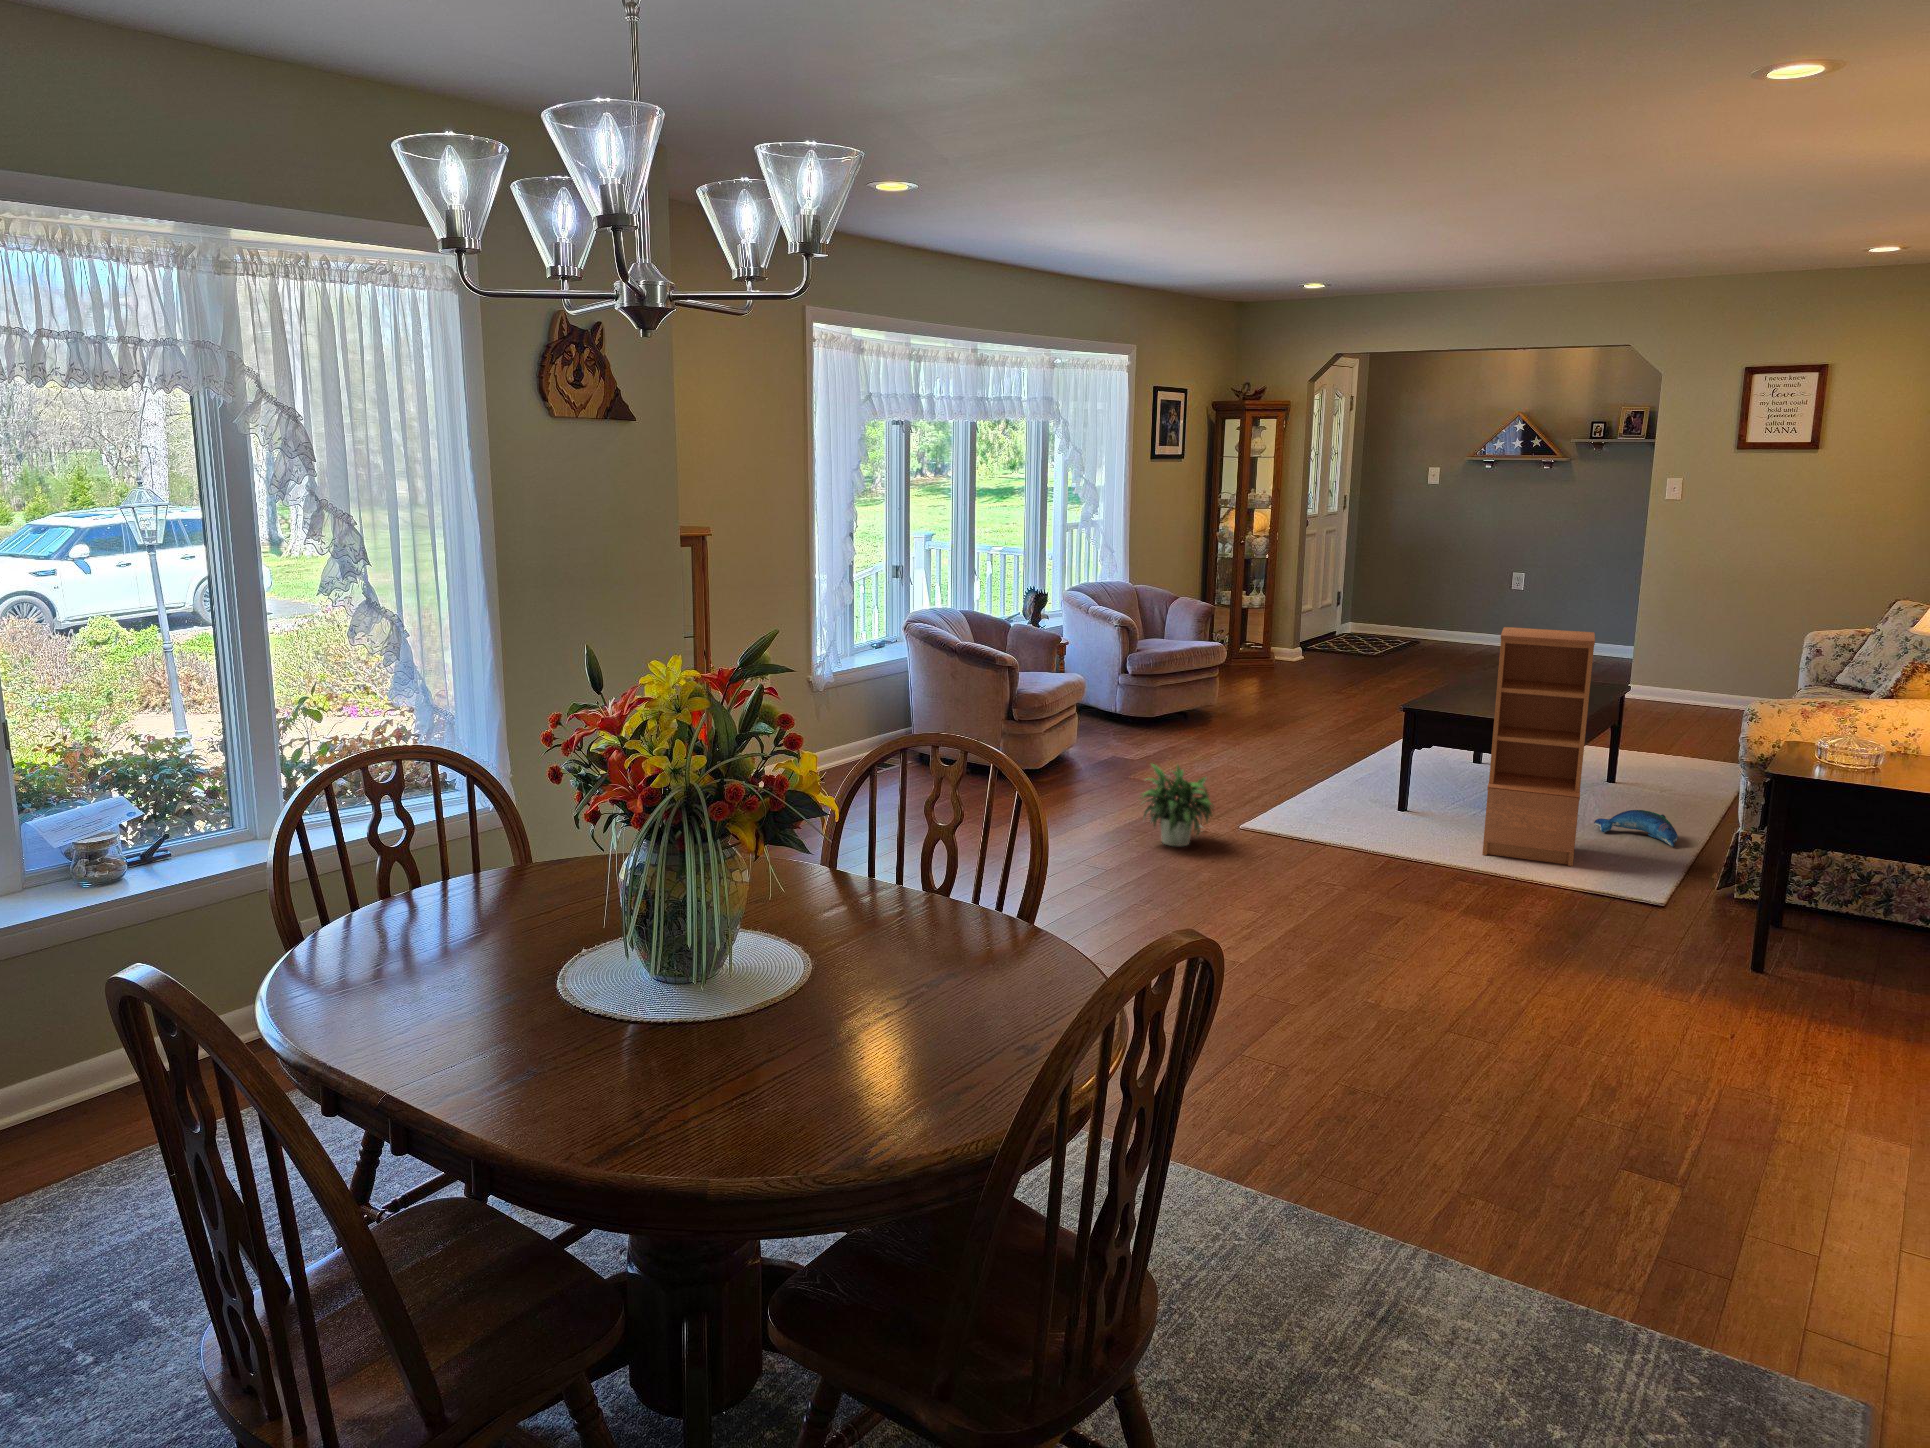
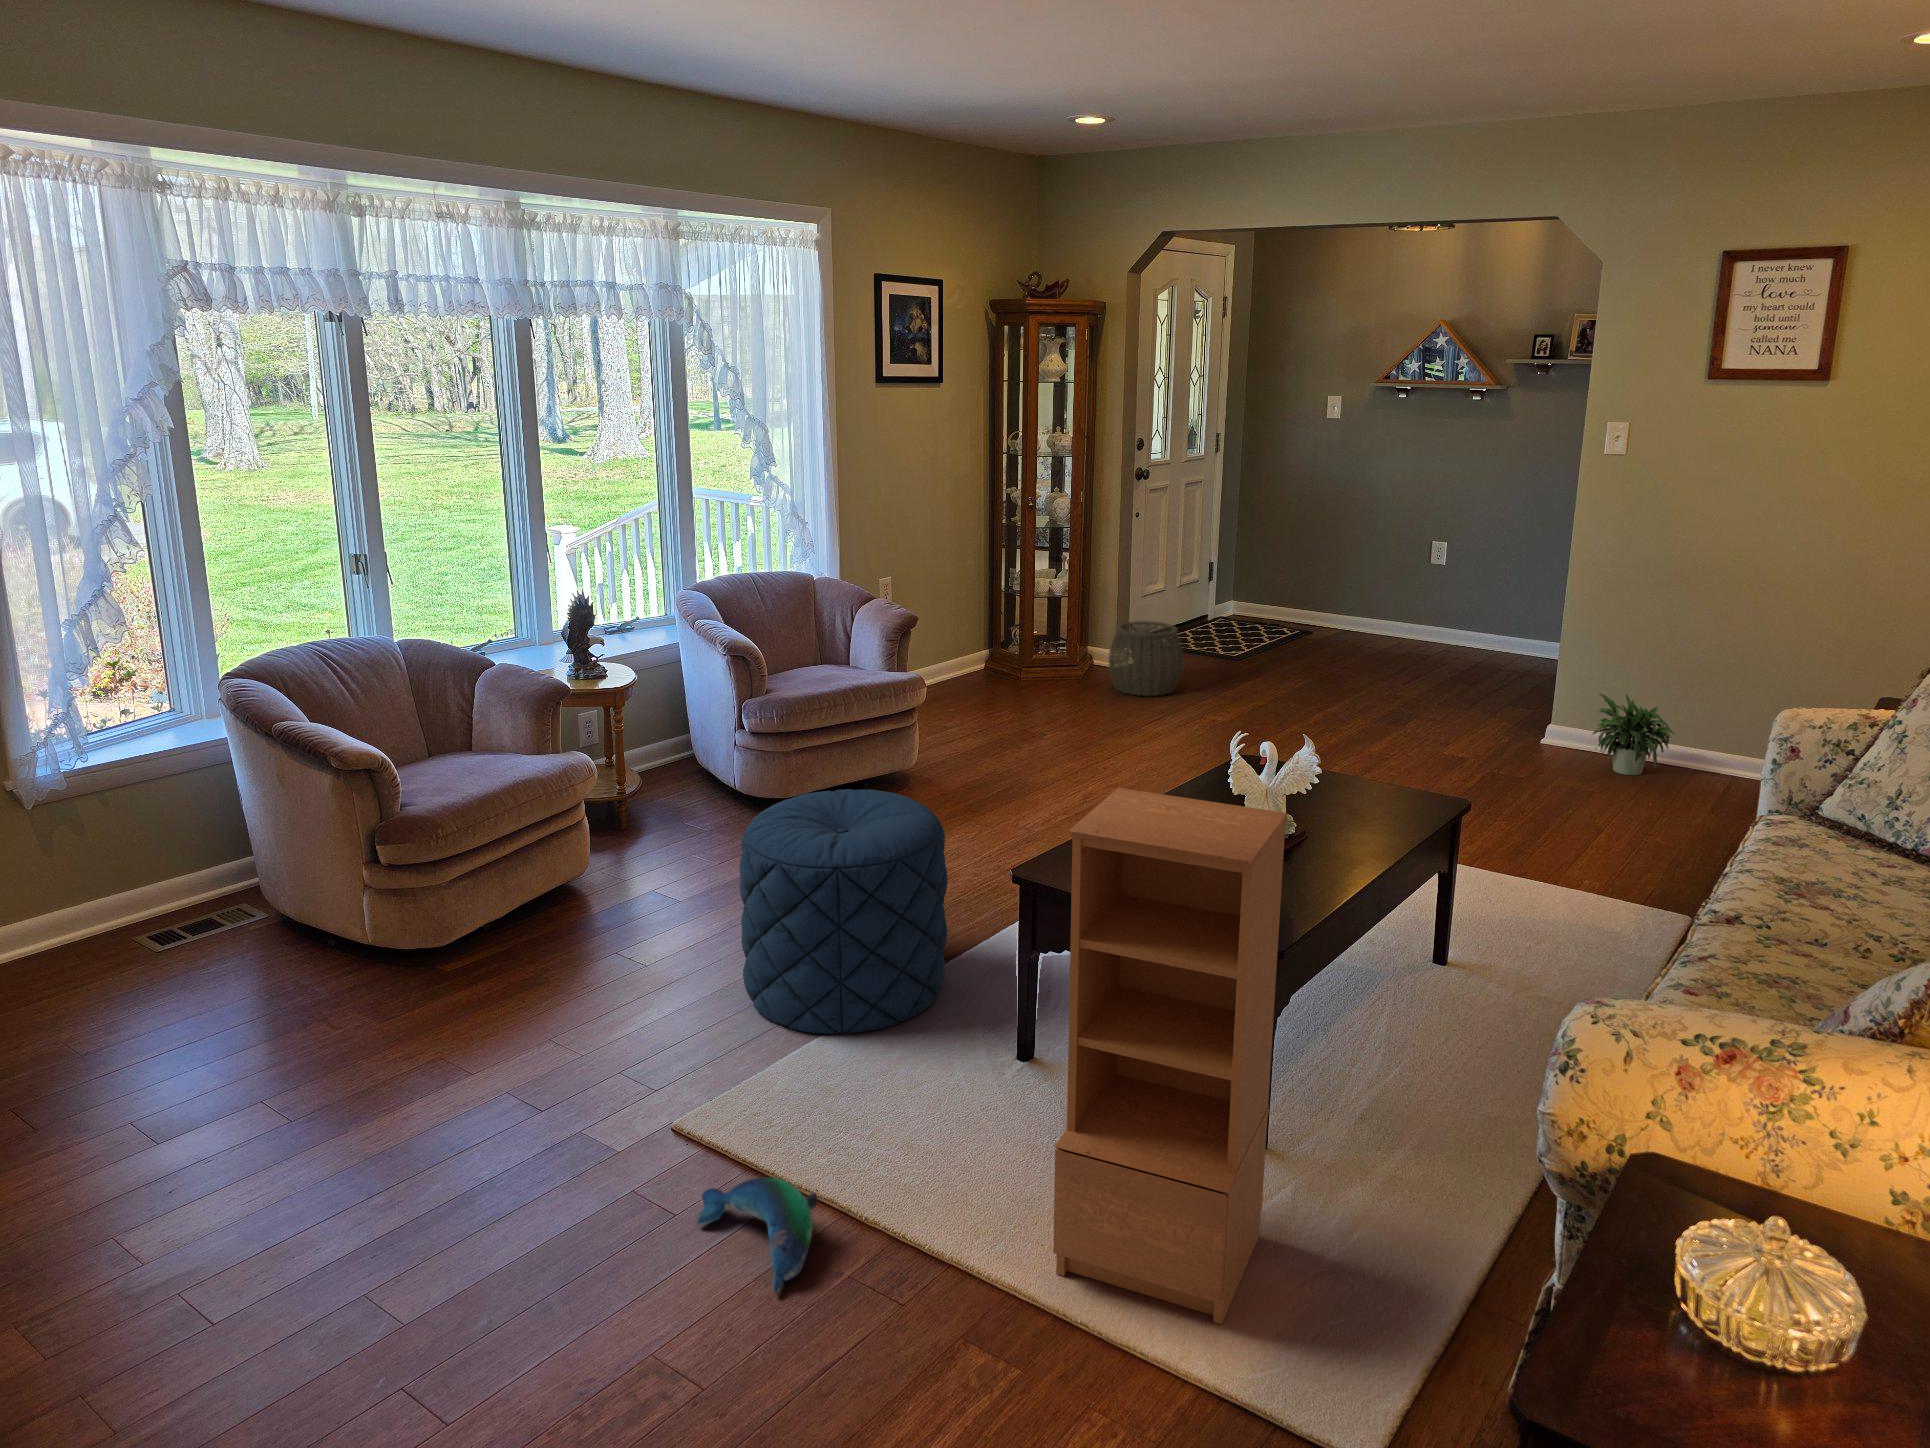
woven basket: none [1299,623,1355,673] -> present [1109,621,1183,696]
pouf: none [1221,673,1342,794] -> present [740,789,948,1034]
potted plant: present [1142,764,1213,846] -> present [1592,693,1675,775]
plush toy: present [1594,810,1678,847] -> present [697,1177,818,1293]

